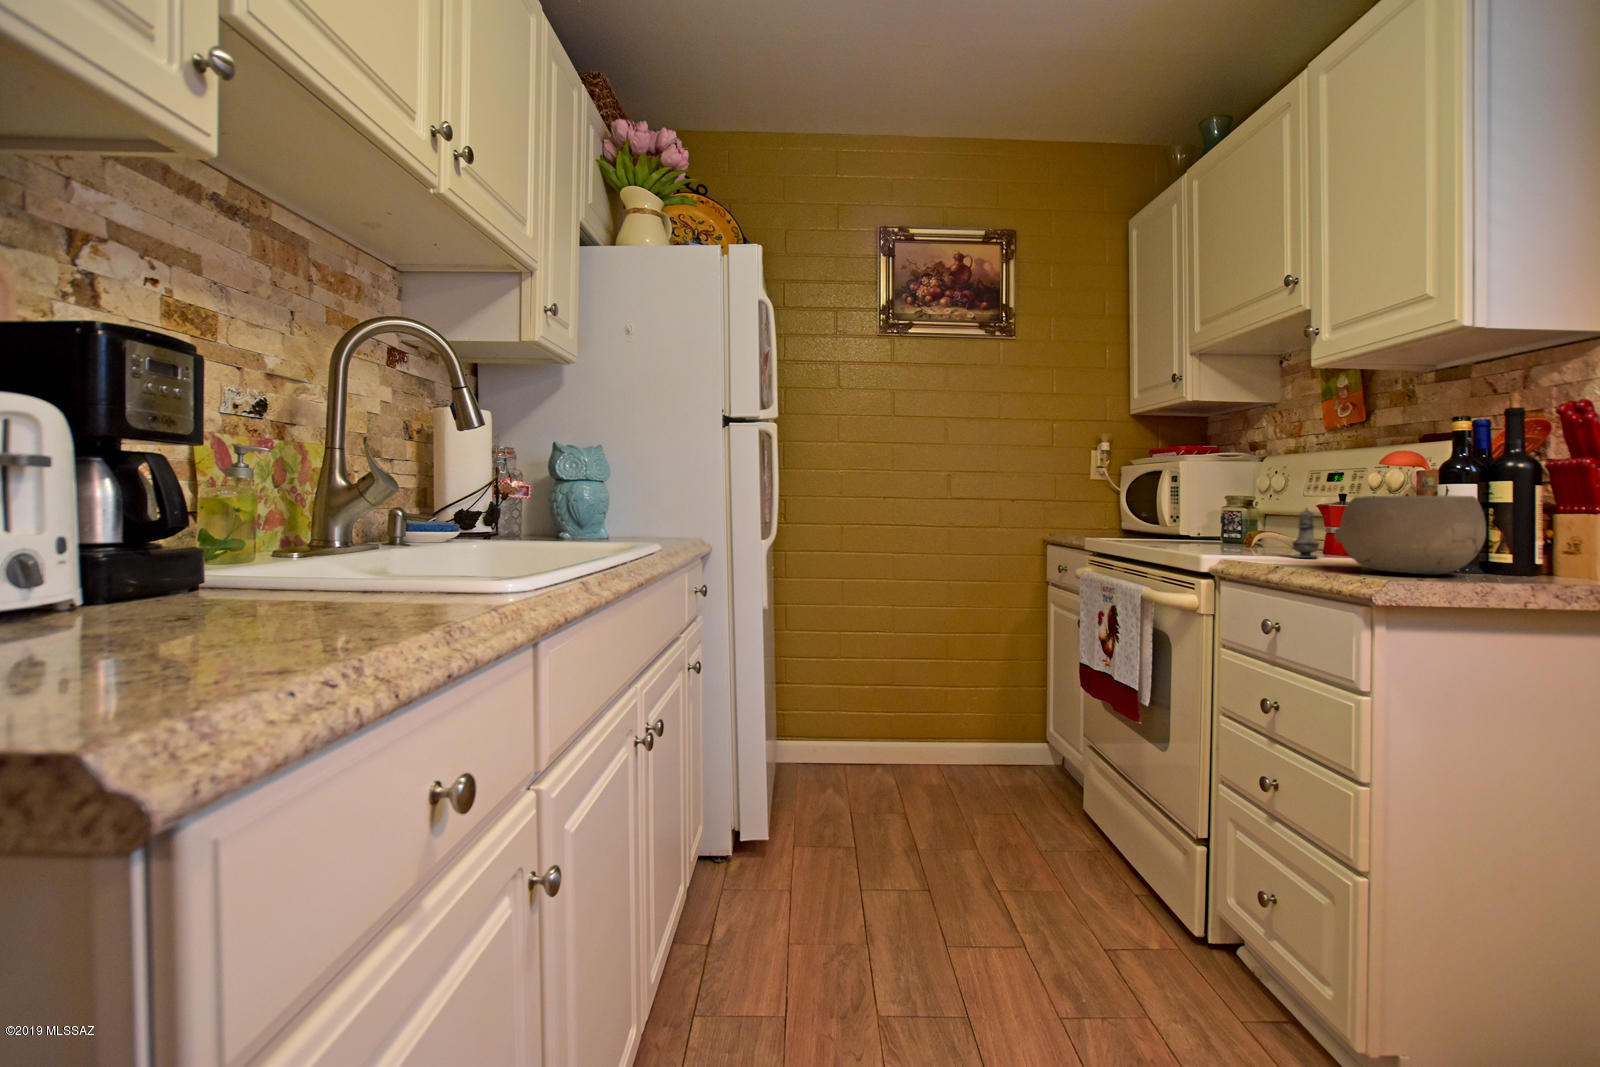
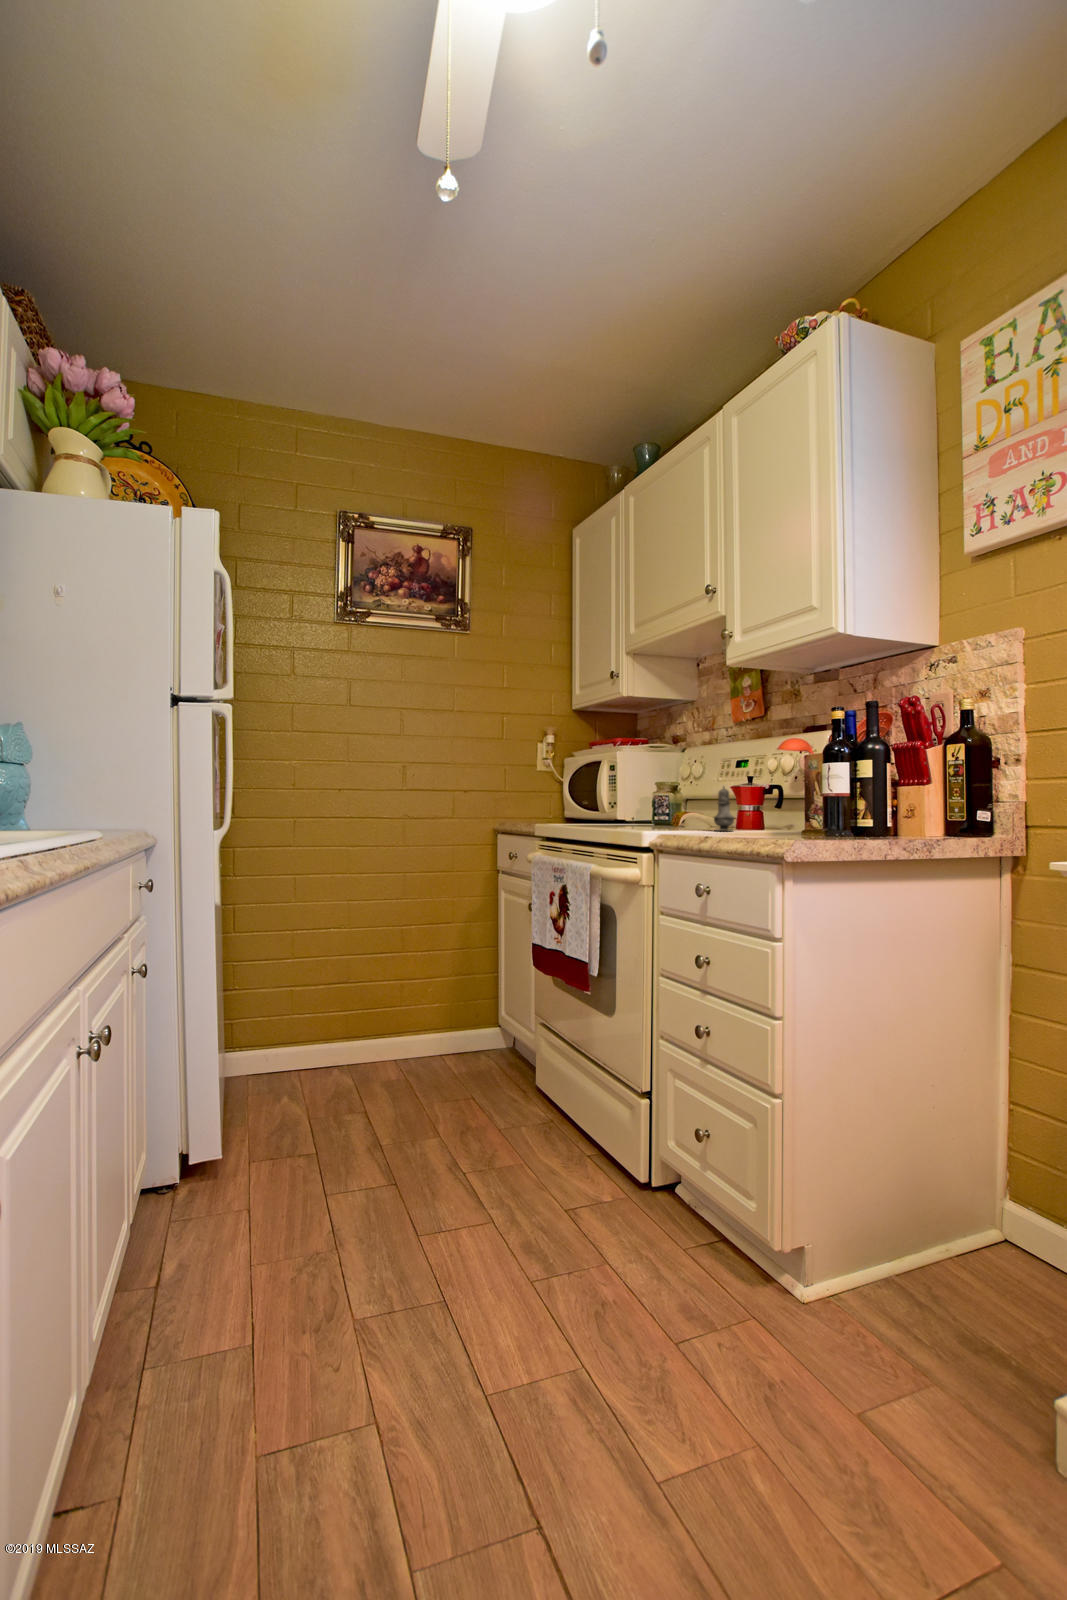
bowl: present [1334,495,1486,575] -> none [748,768,858,837]

